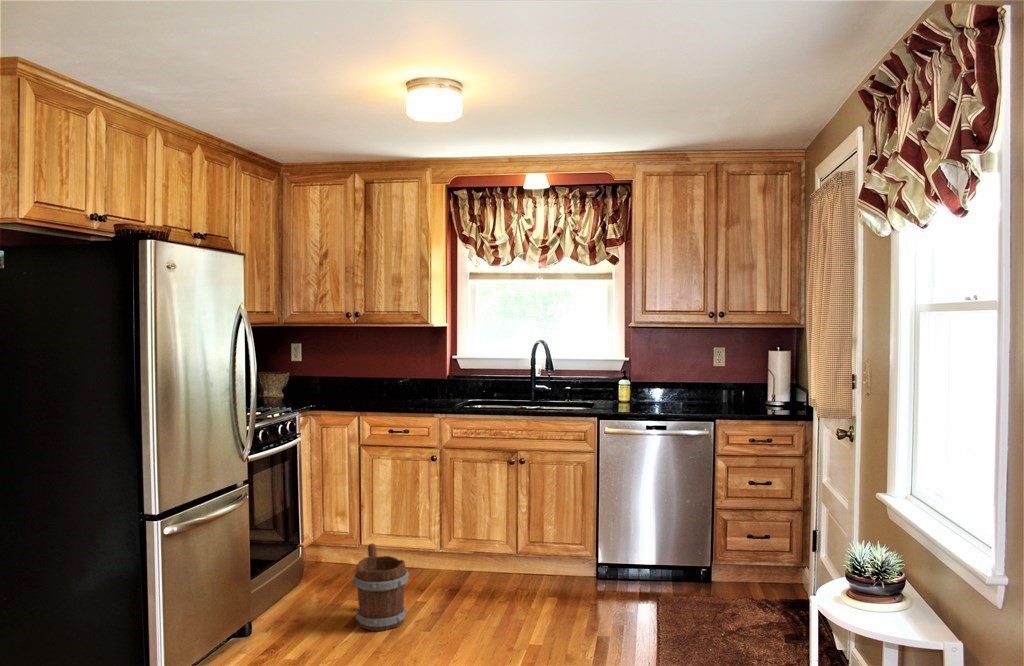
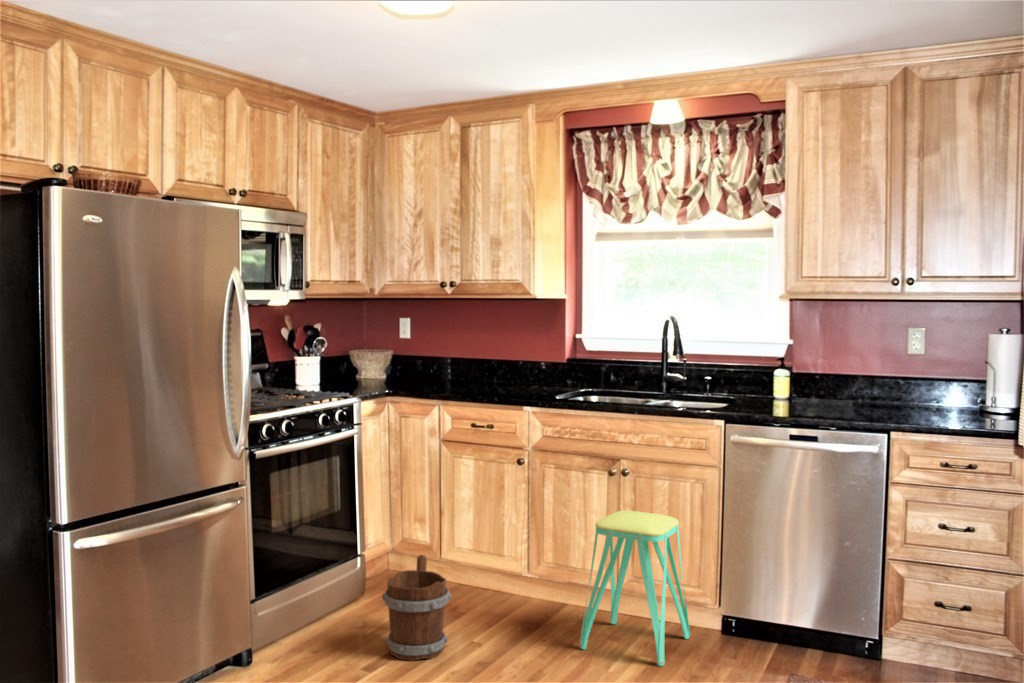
stool: none [507,492,580,606] -> present [580,511,690,666]

